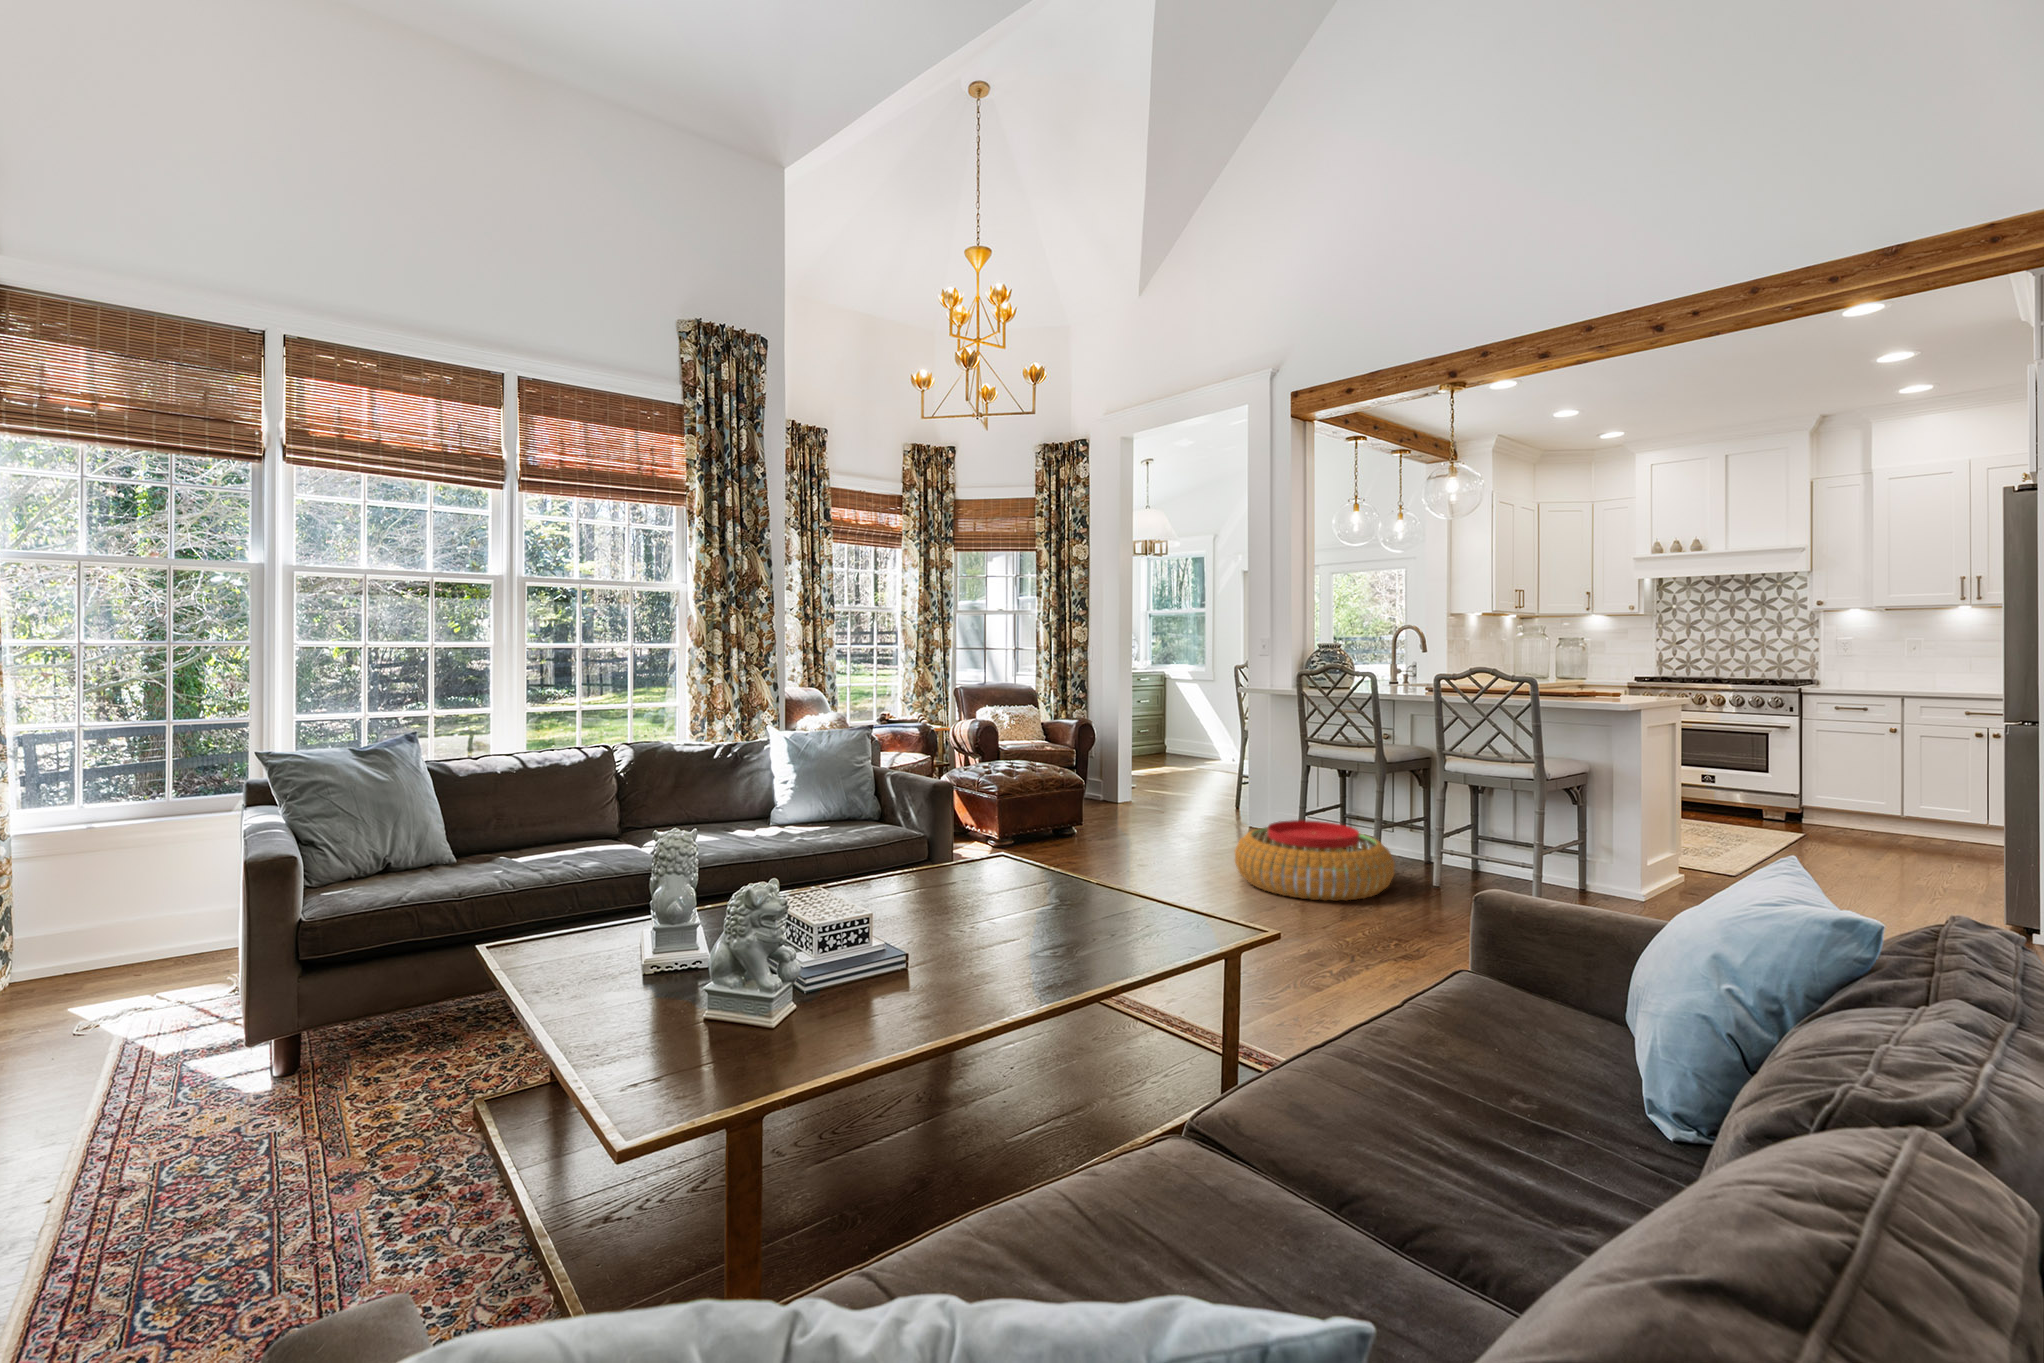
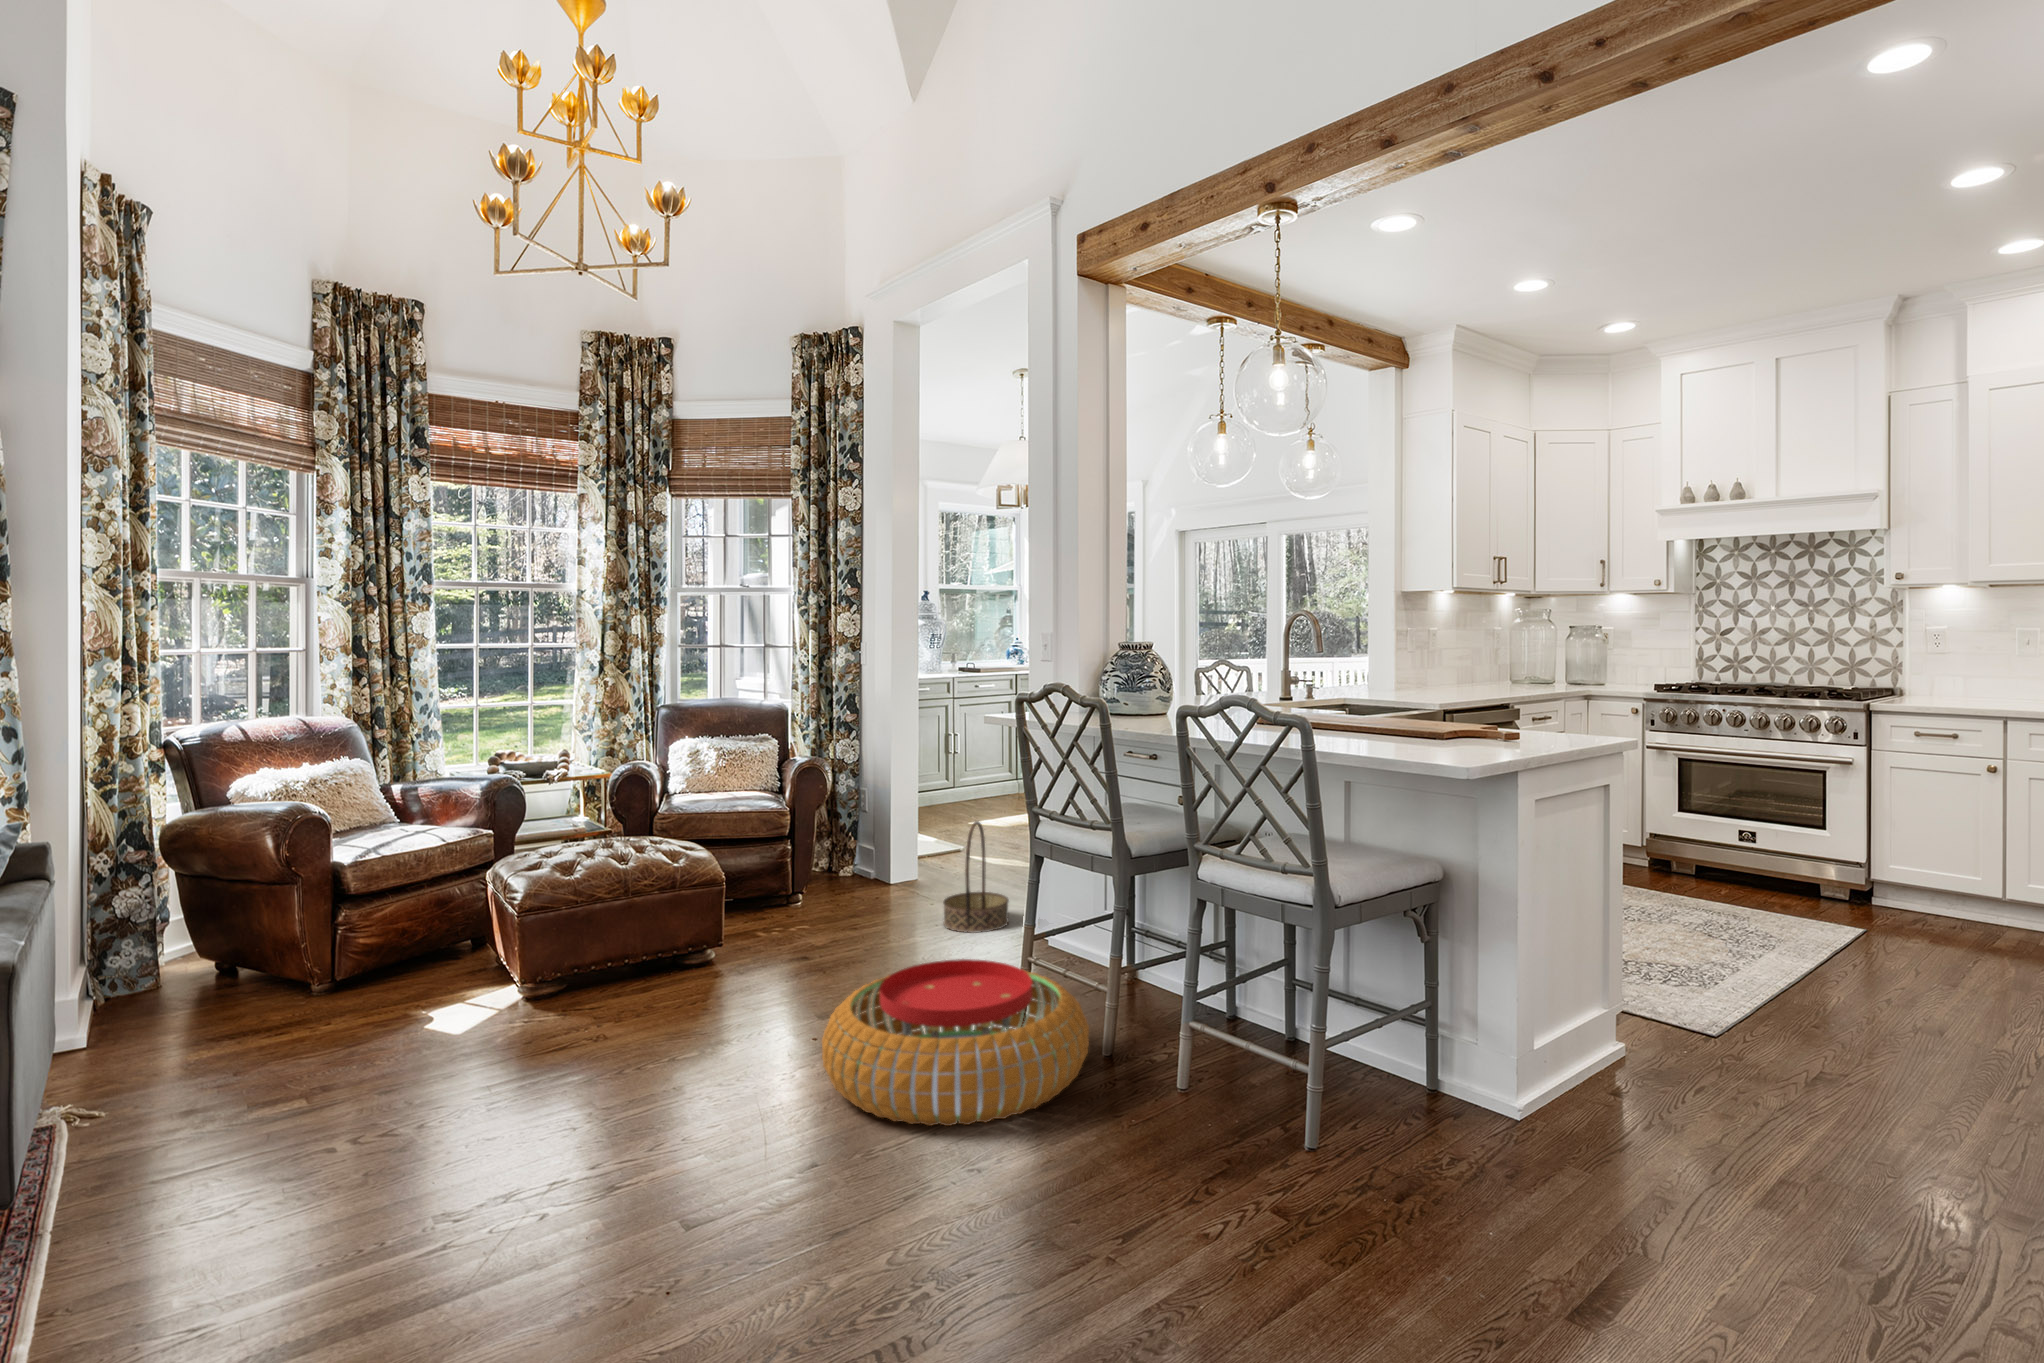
basket: none [1195,757,1238,826] -> present [943,821,1009,933]

